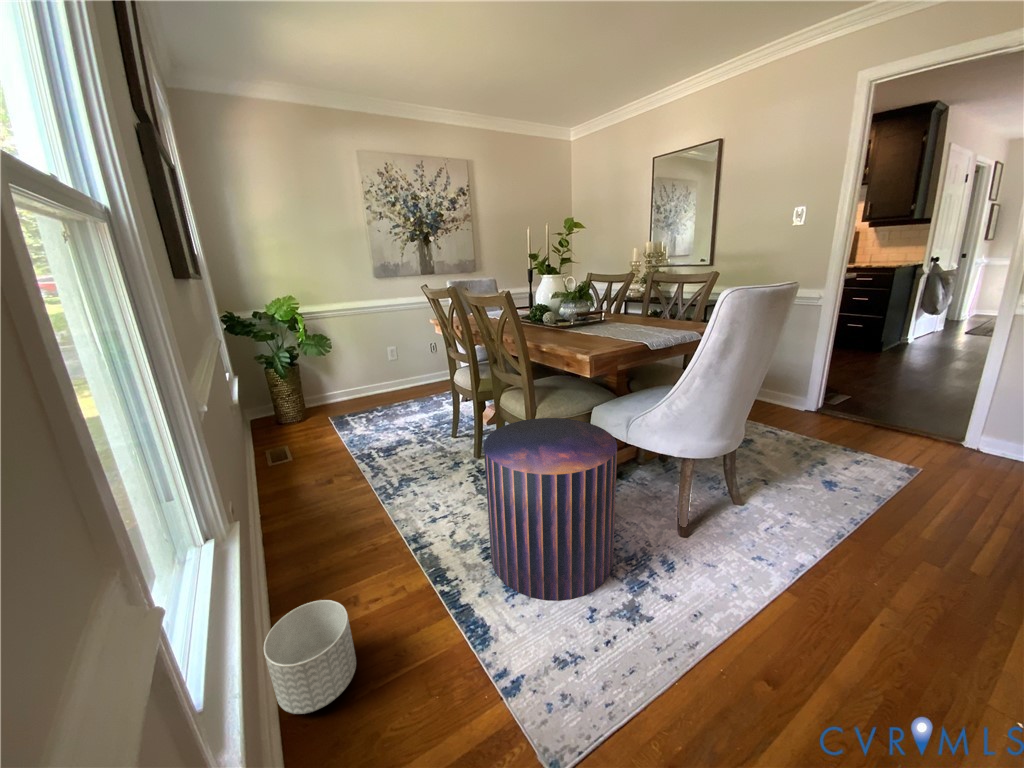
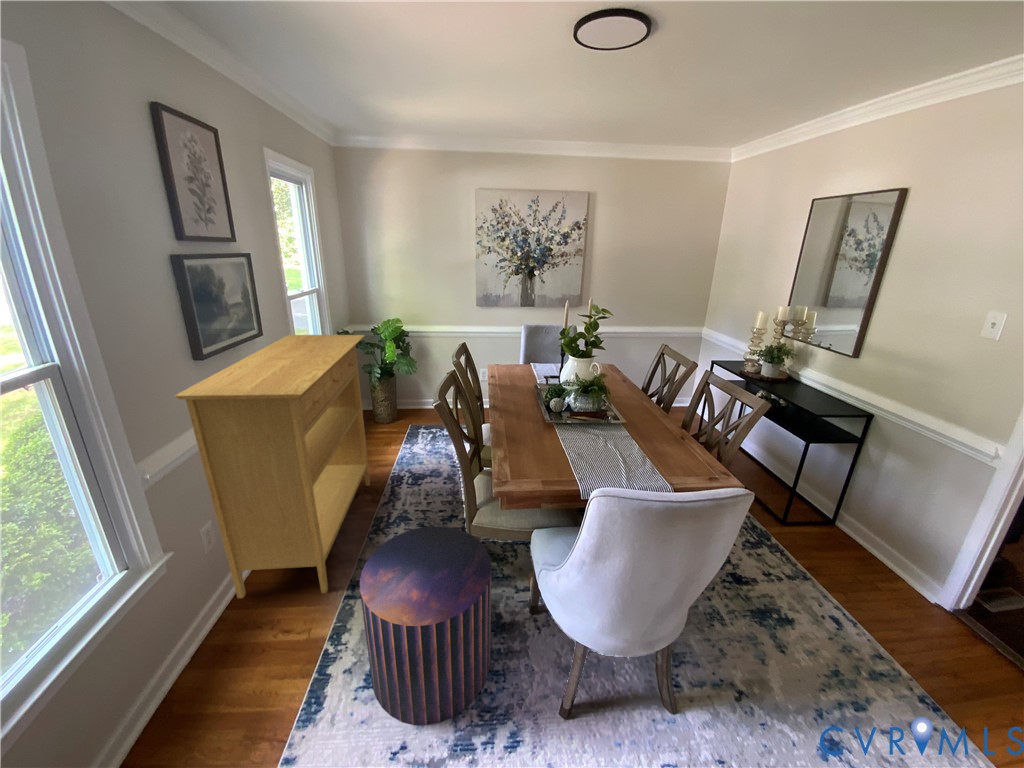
console table: none [187,282,385,606] -> present [175,335,370,598]
planter: present [264,600,356,714] -> none [160,624,236,708]

